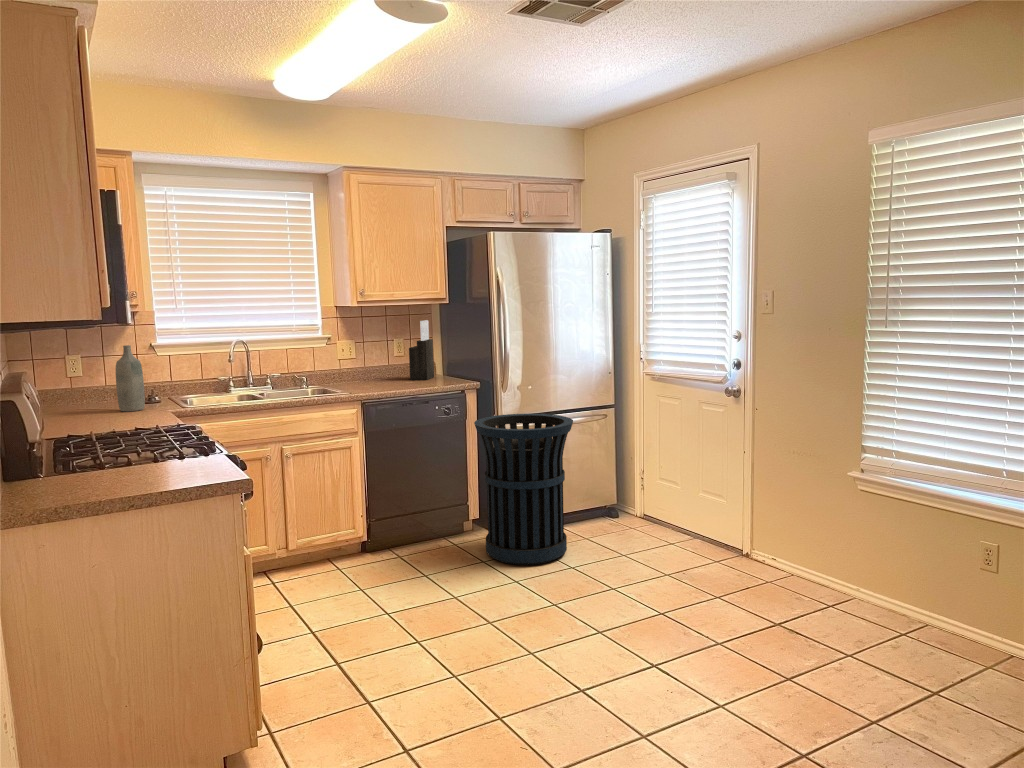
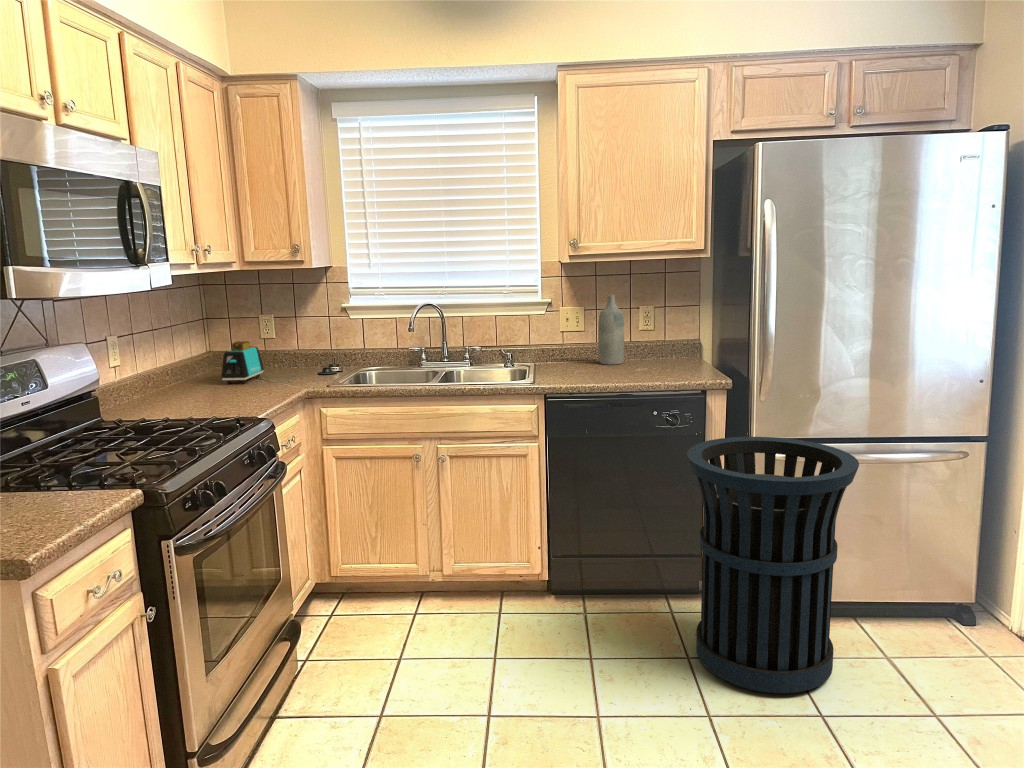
knife block: present [409,320,434,380] -> none [651,281,694,368]
bottle: present [116,345,145,411] -> present [598,295,624,365]
toaster: none [64,377,91,416] -> present [221,341,264,384]

